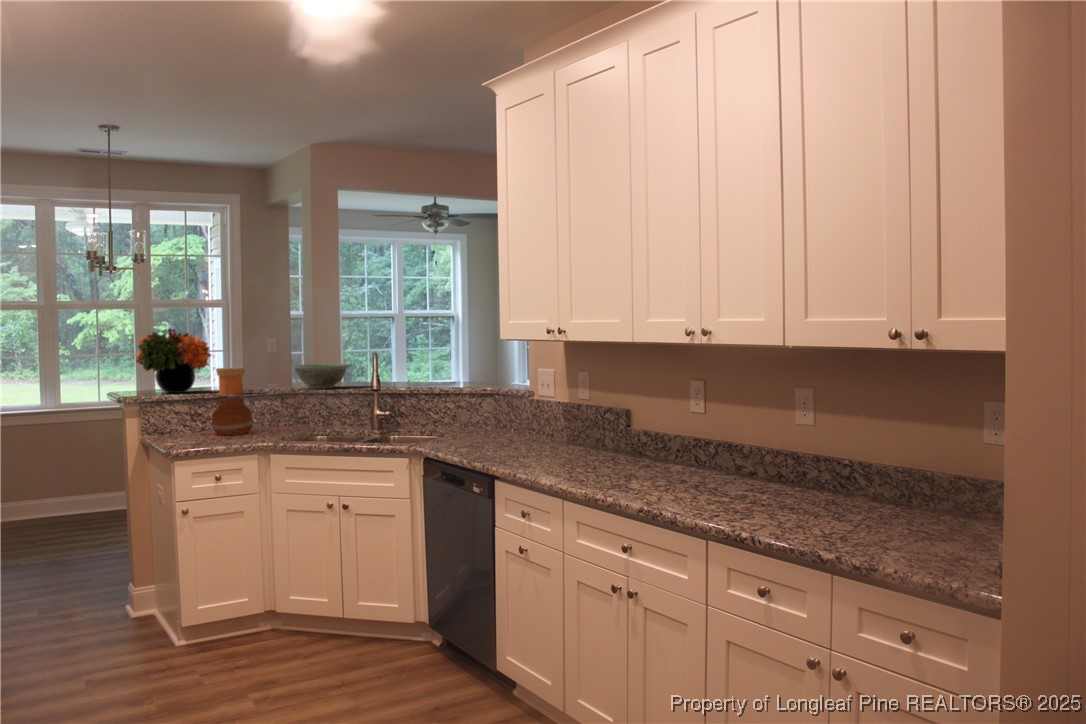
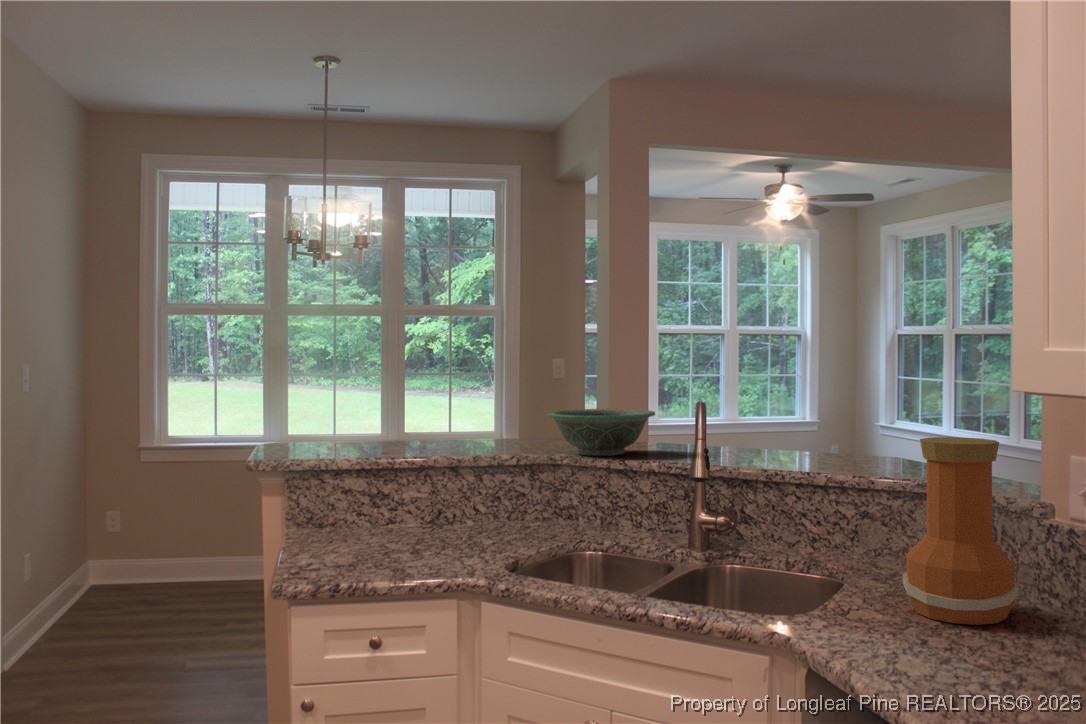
flower arrangement: present [136,328,211,393] -> none [298,343,422,453]
vase: present [211,367,253,435] -> present [903,437,1019,625]

